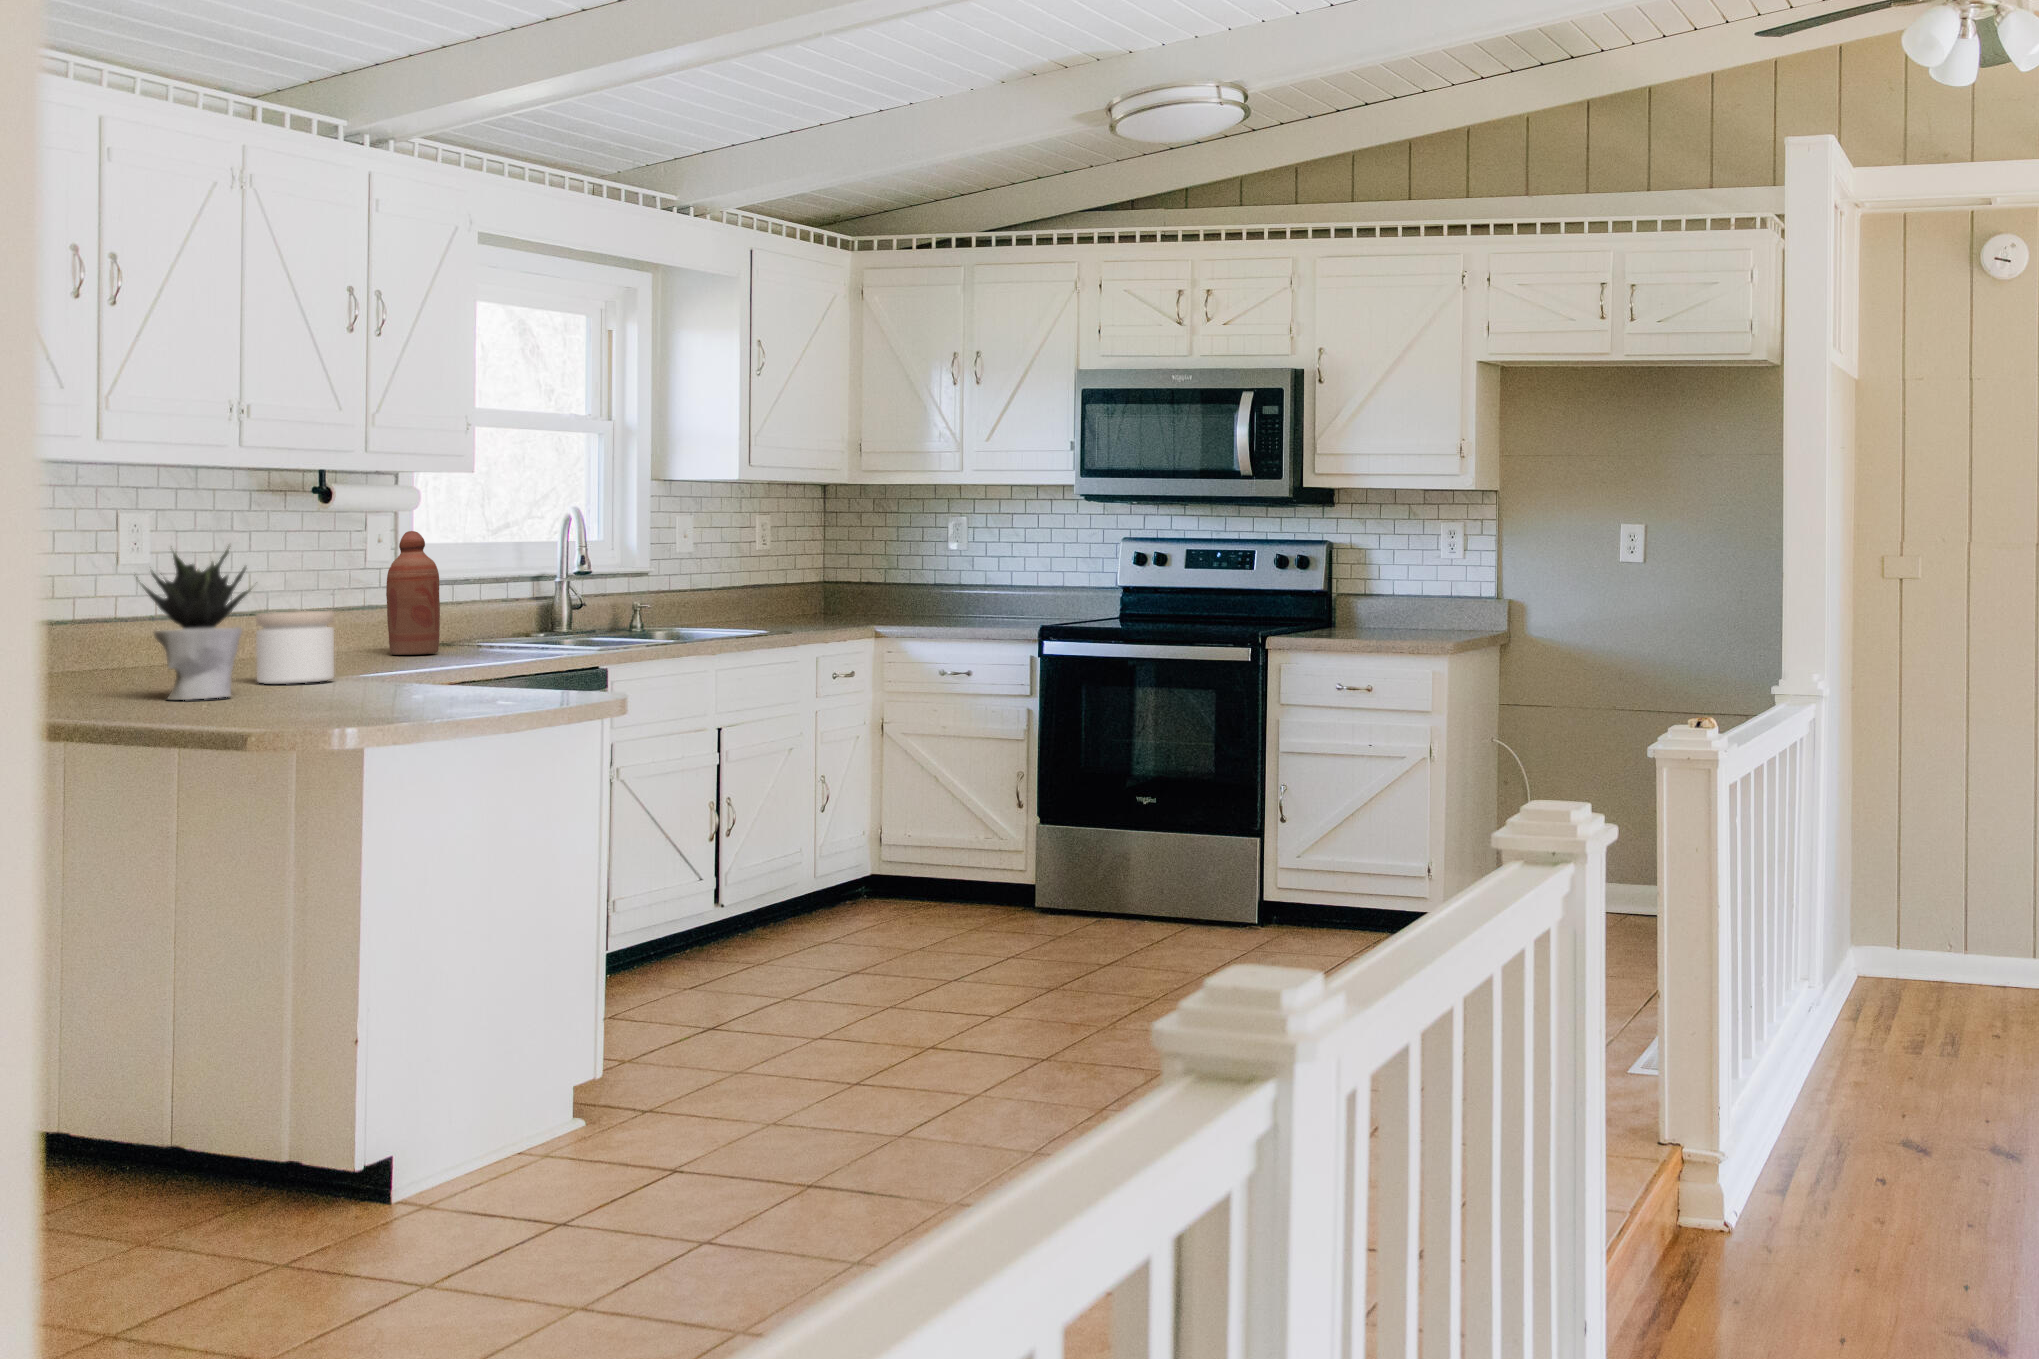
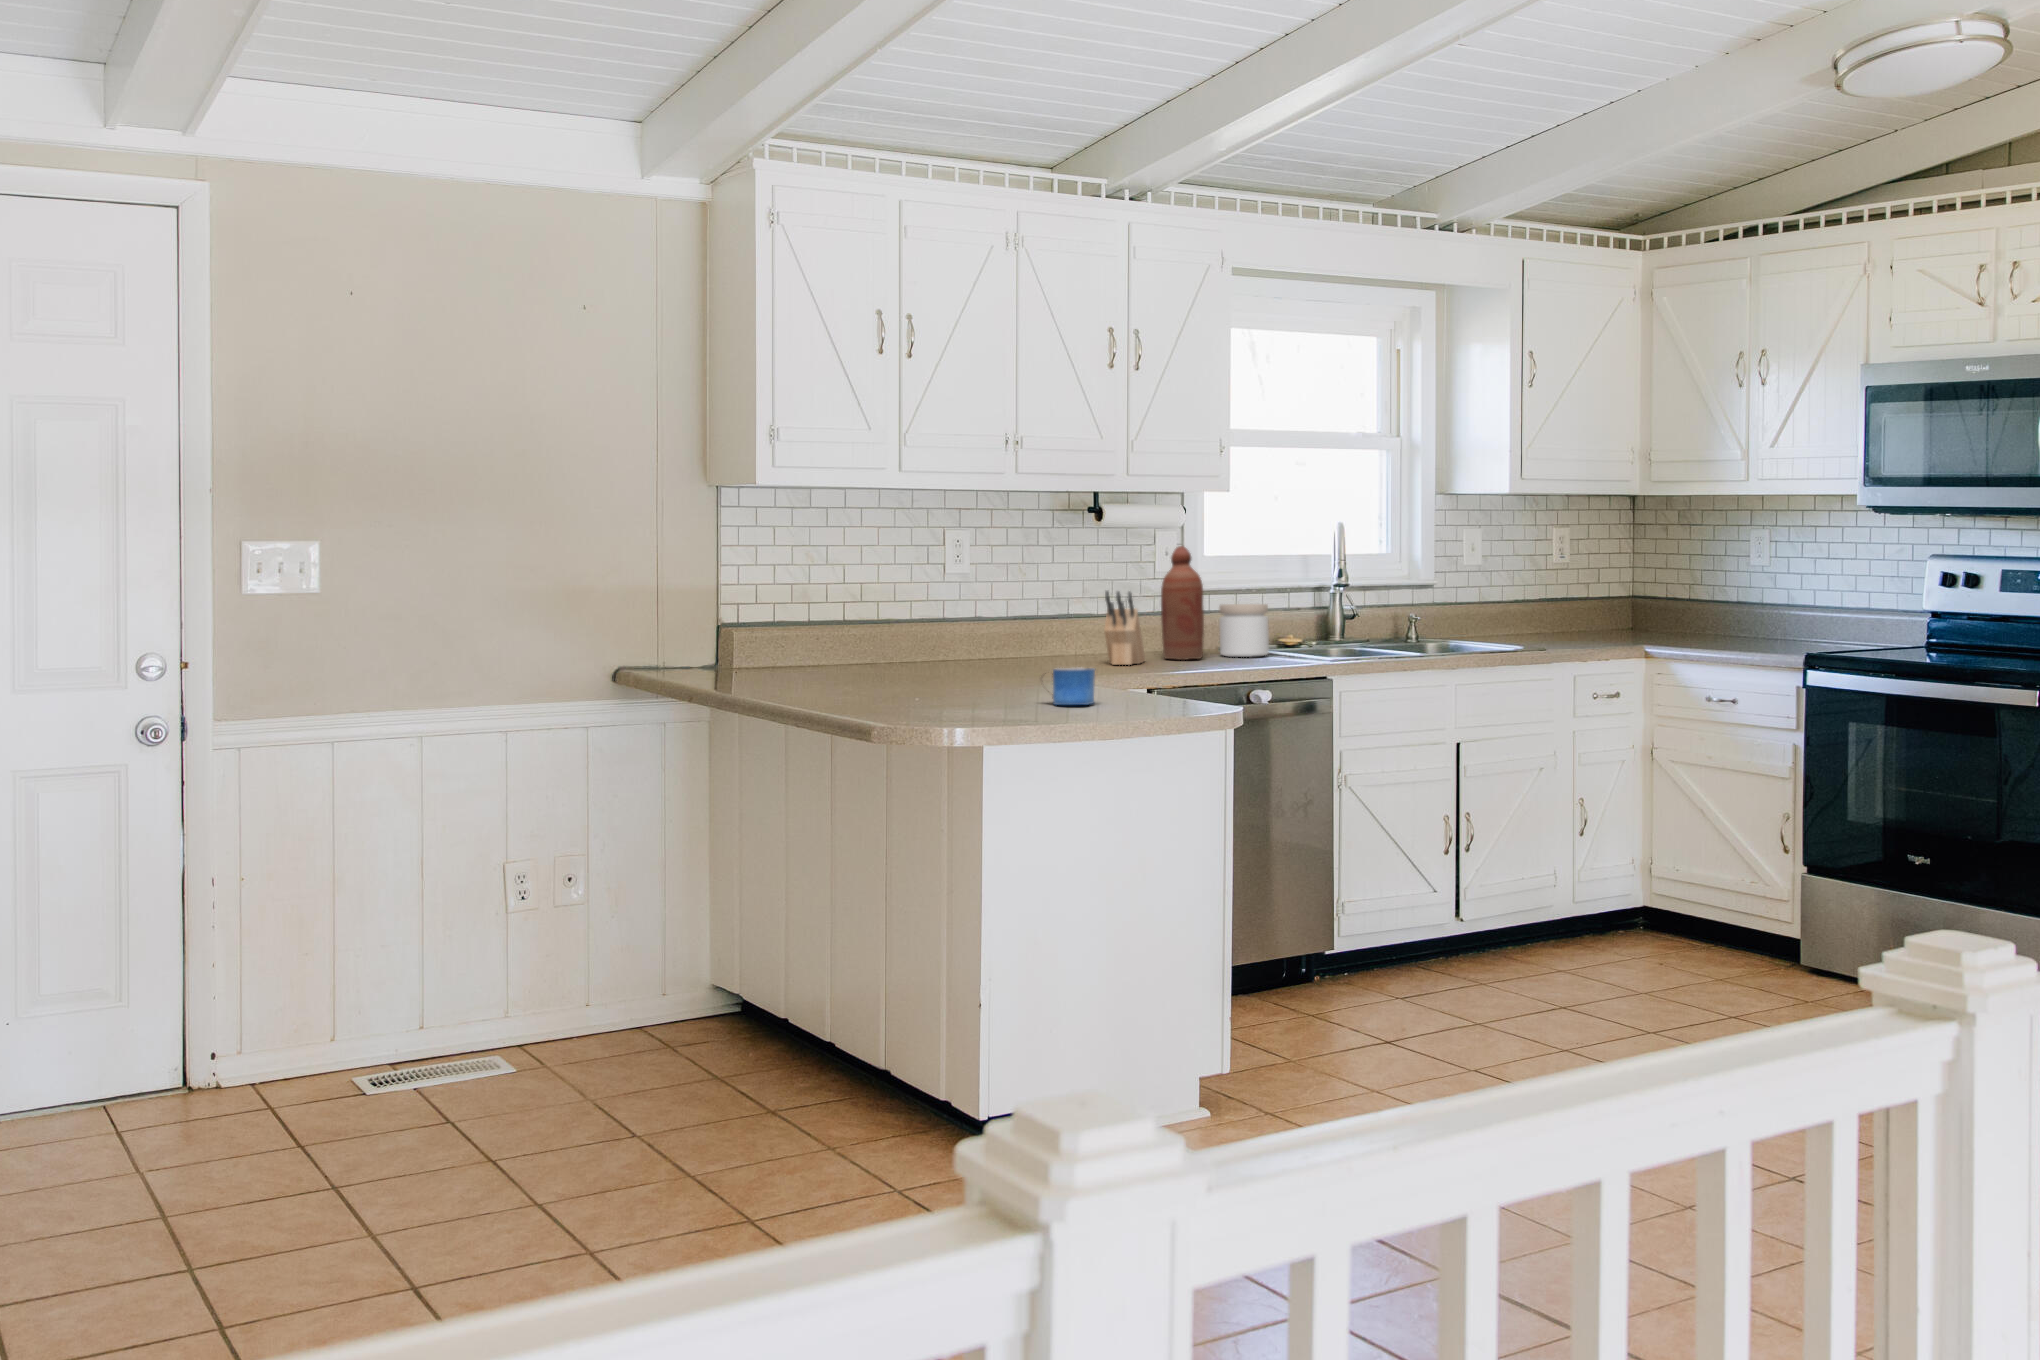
potted plant: present [137,547,250,700] -> none [875,560,966,696]
knife block: none [337,579,381,662] -> present [1104,591,1145,665]
jar: present [256,611,334,684] -> present [1219,604,1269,657]
mug: none [386,656,455,697] -> present [1048,667,1095,705]

